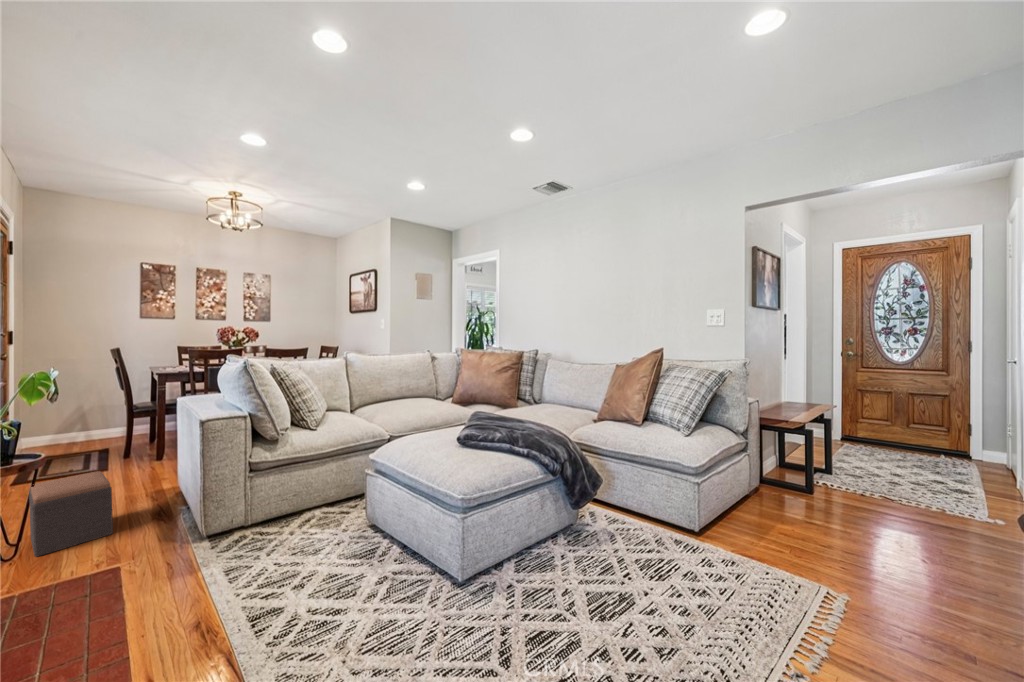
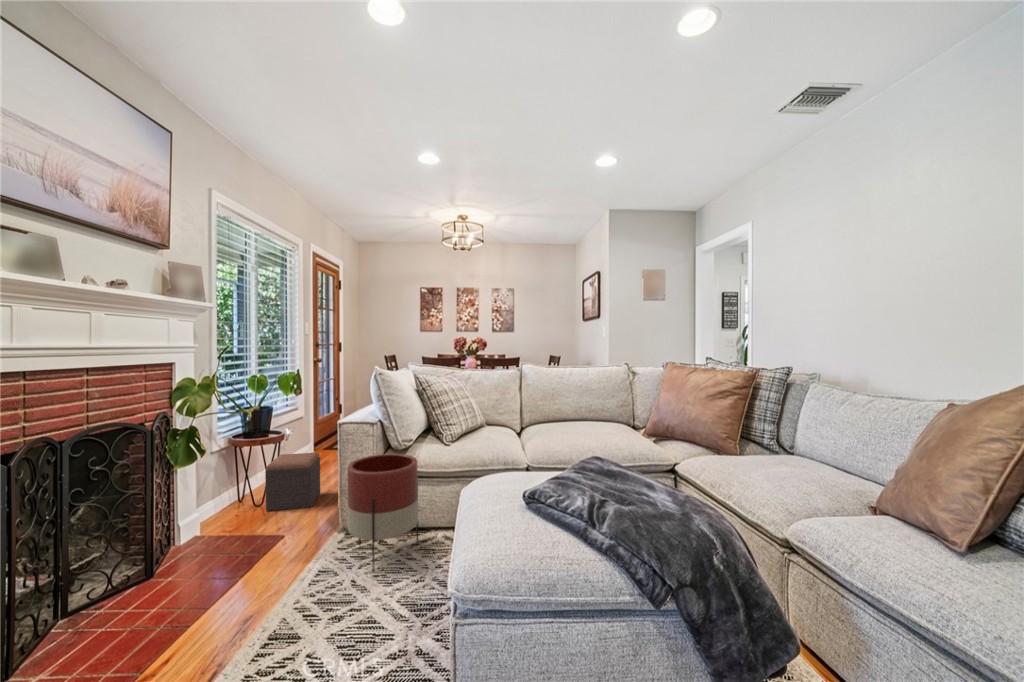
planter: none [240,443,314,551] -> present [348,454,418,572]

